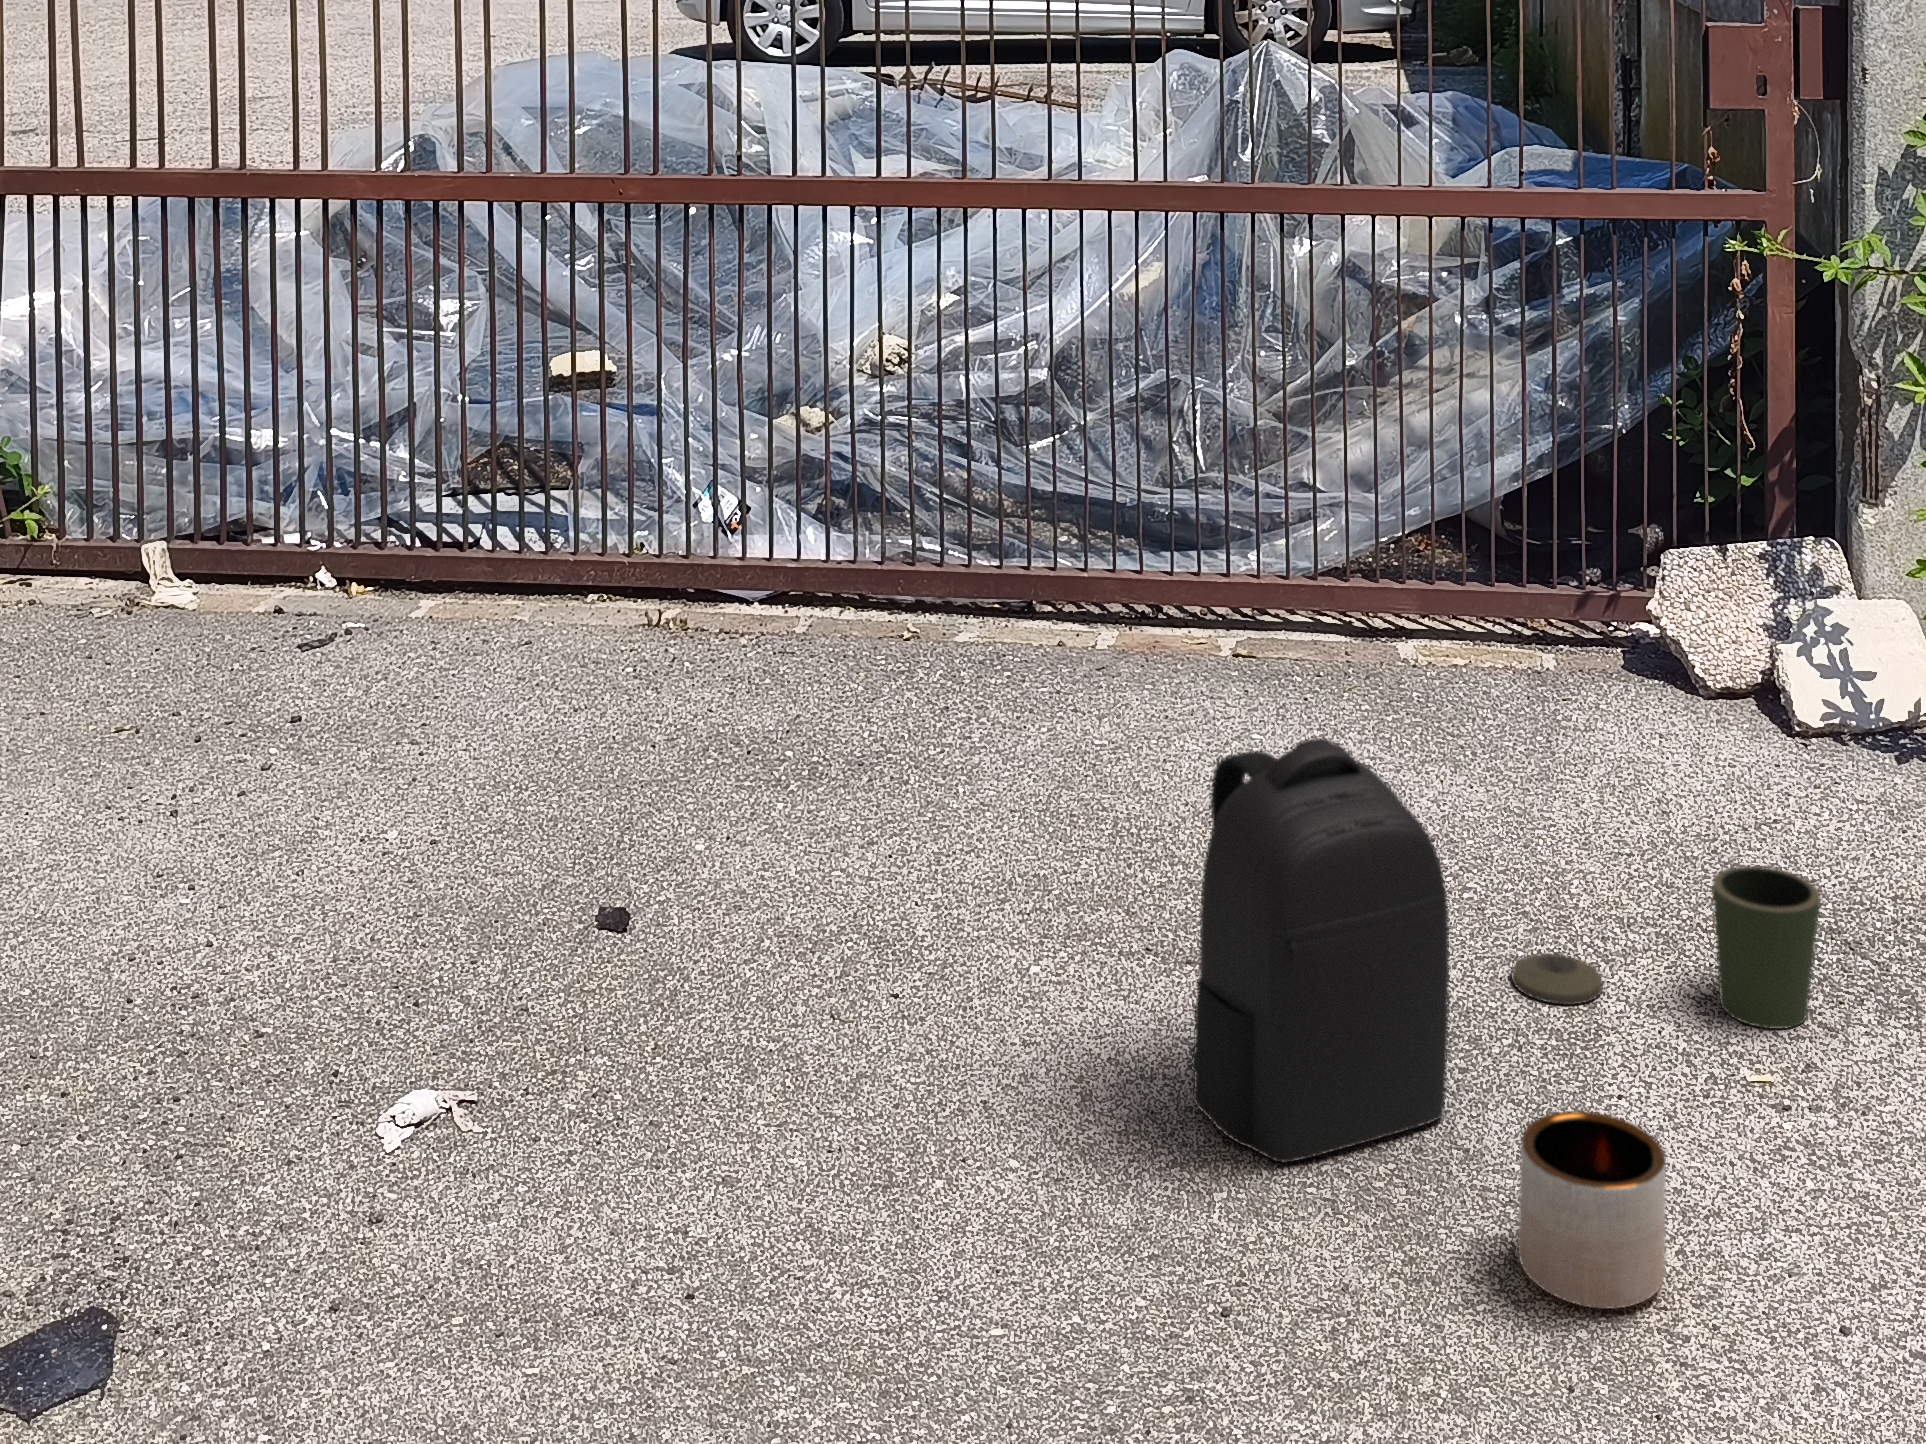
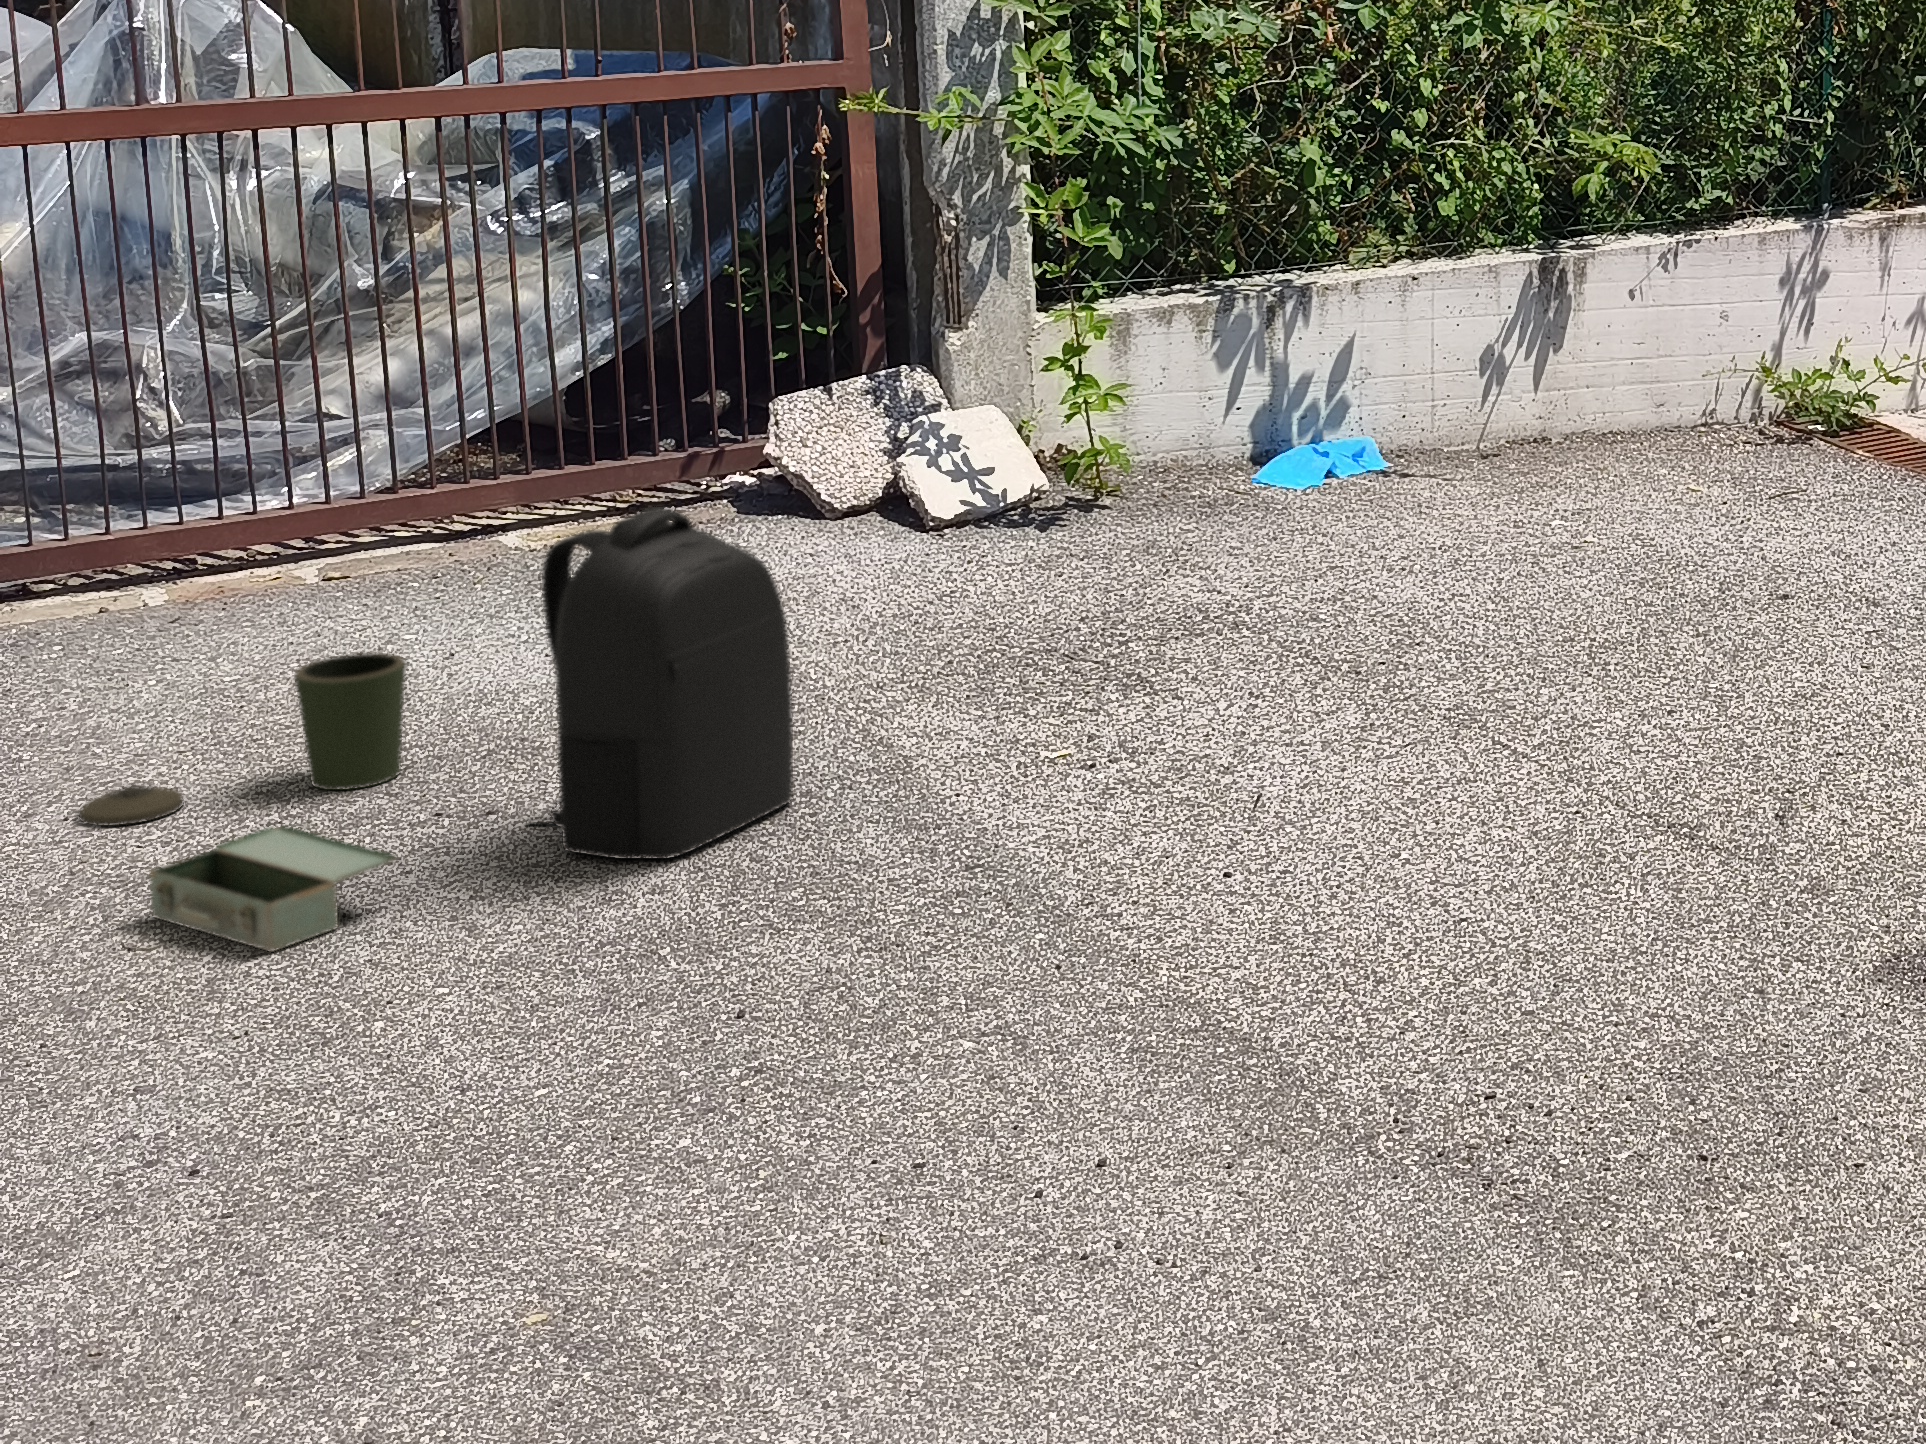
trash can: present [1511,866,1821,1029] -> present [79,653,406,826]
toolbox: none [841,981,1021,1144] -> present [149,826,396,952]
planter: present [1518,1111,1666,1309] -> none [909,724,1031,856]

